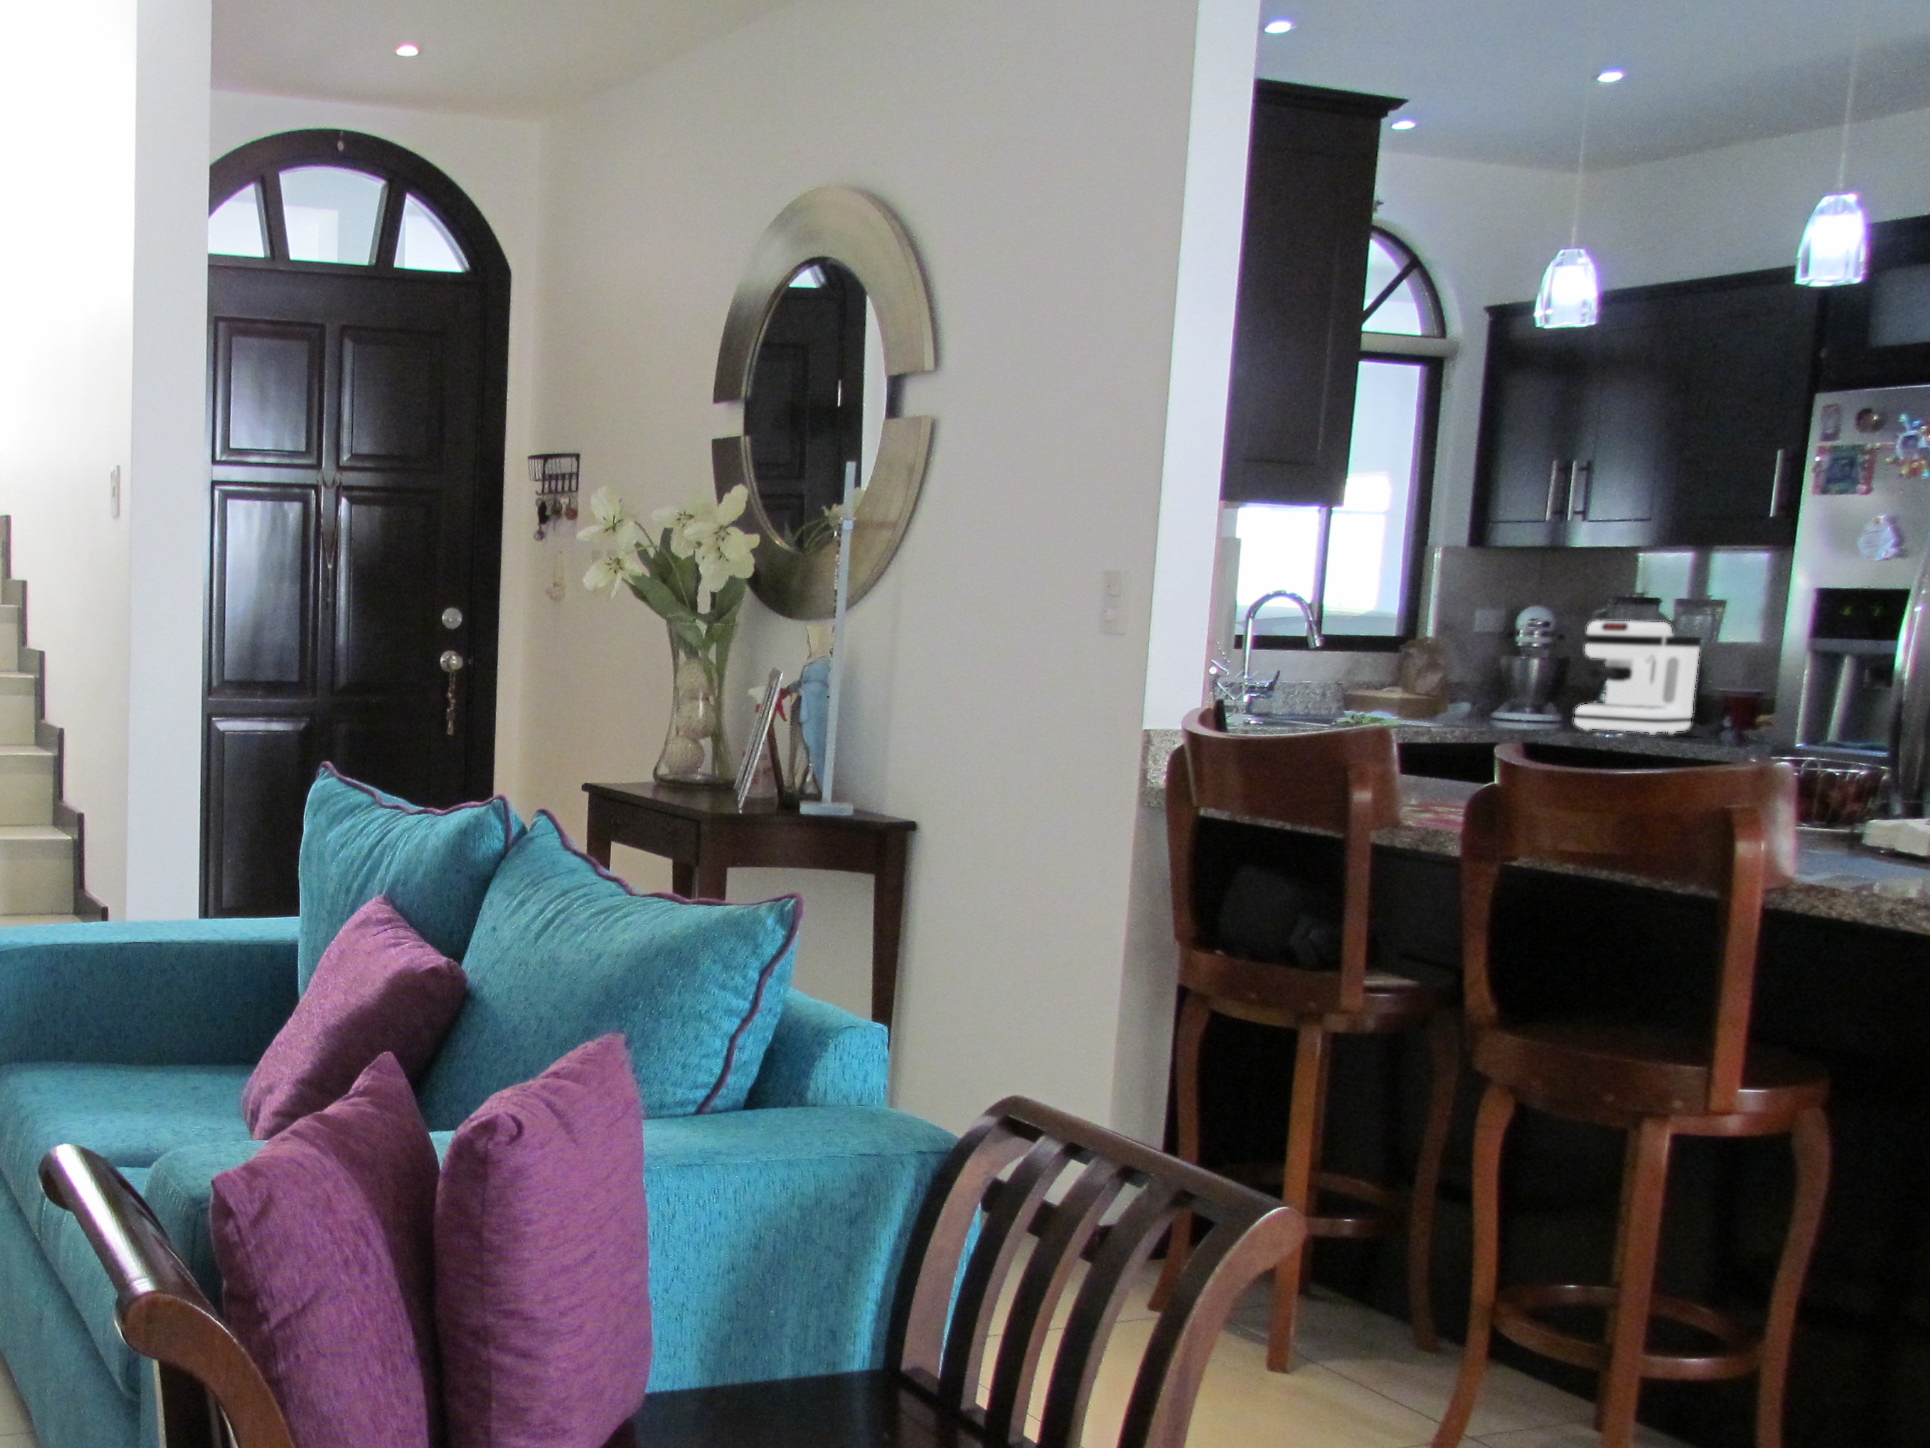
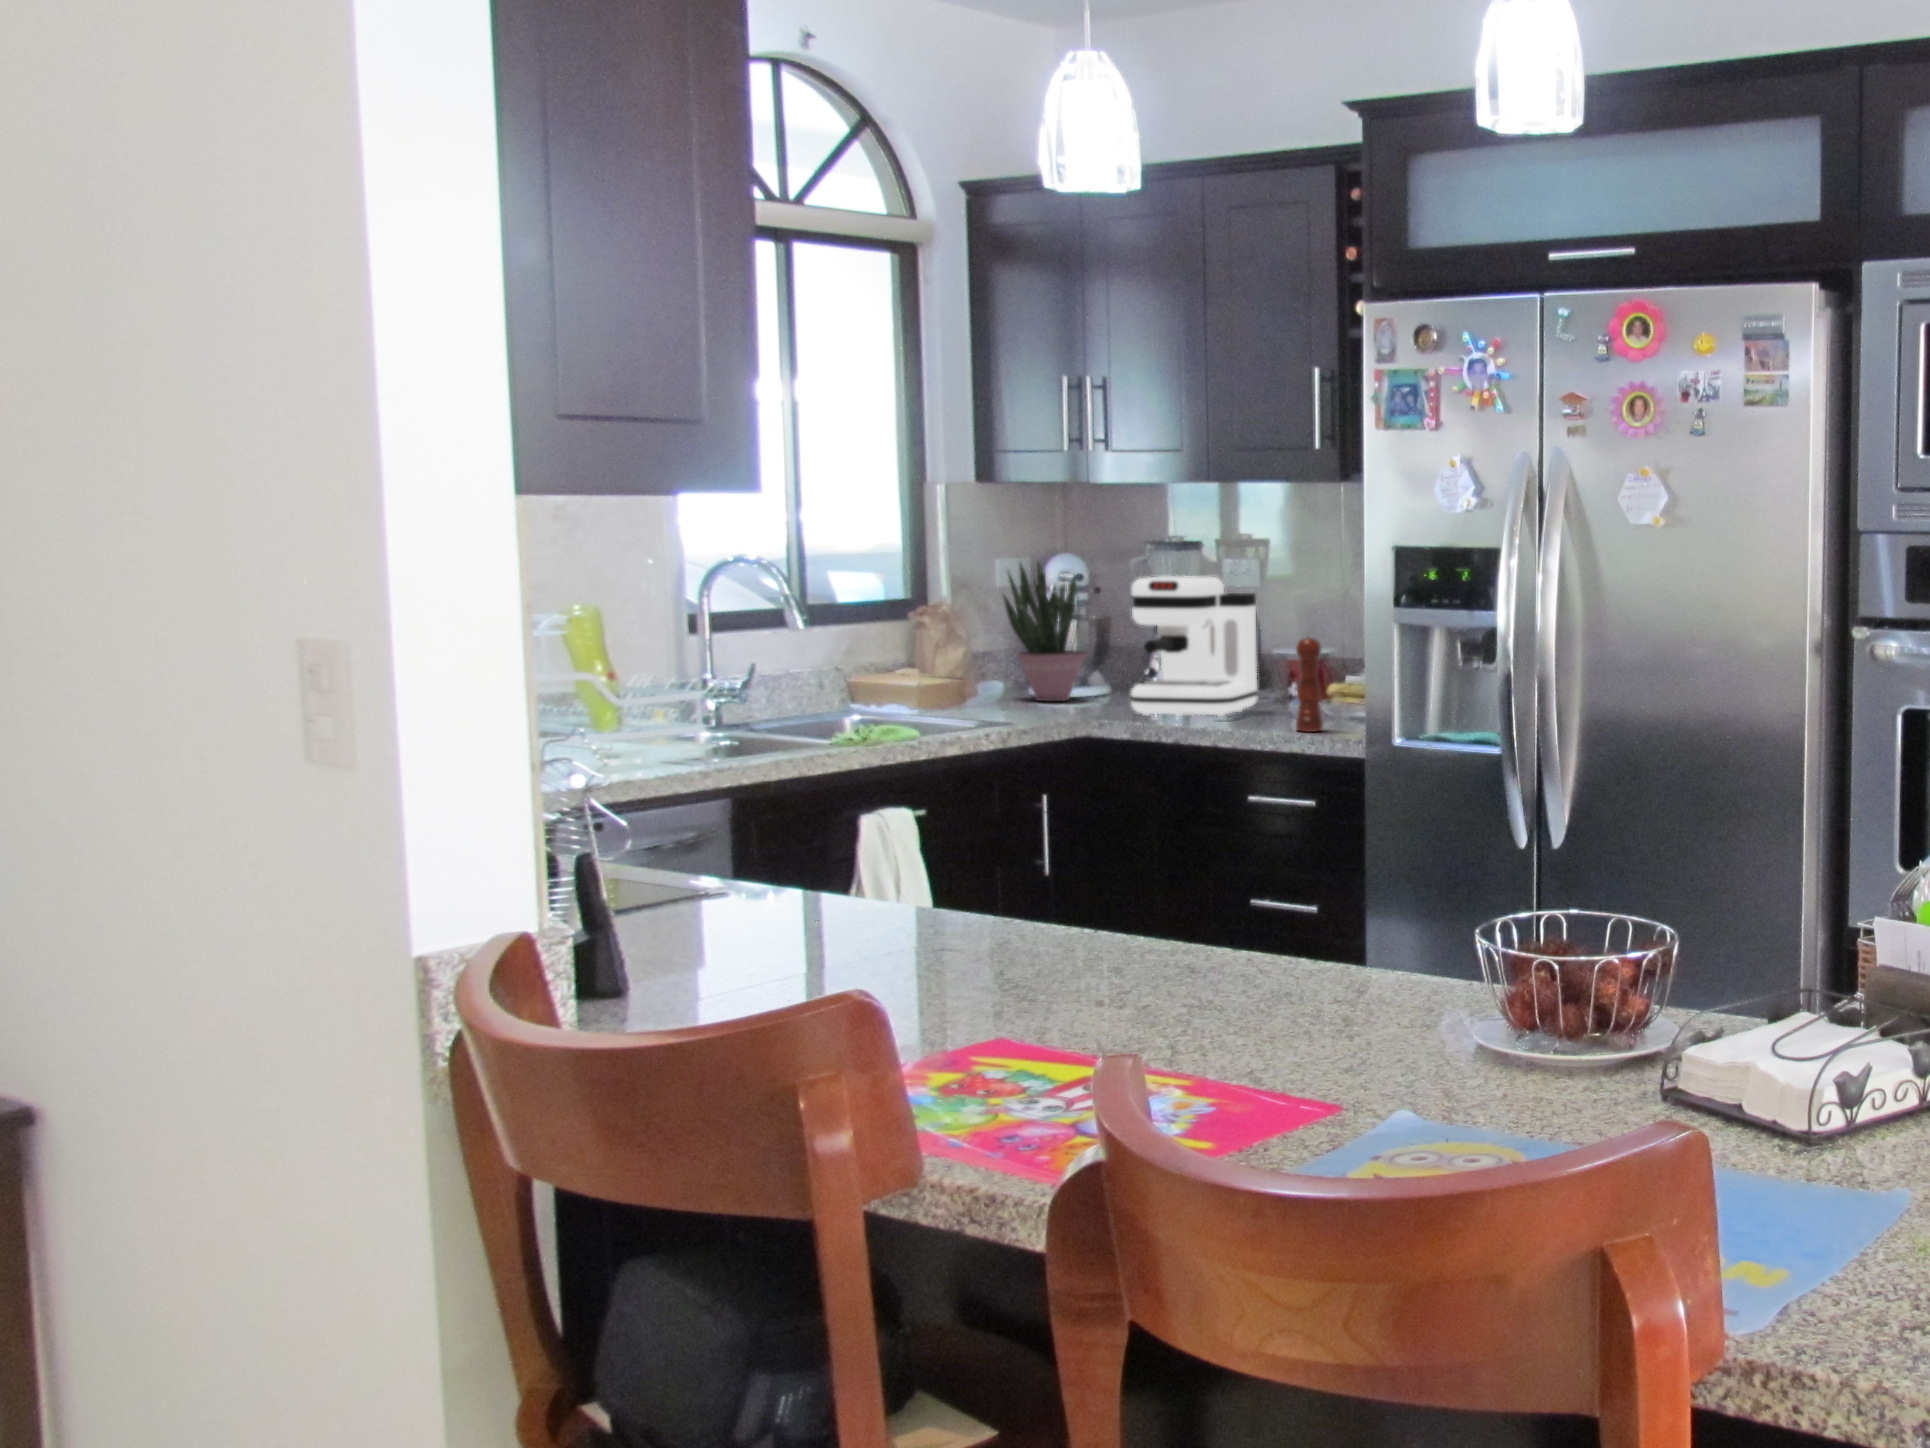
potted plant: none [1477,606,1543,718] -> present [1003,561,1086,701]
pepper mill: none [1717,665,1750,747] -> present [1296,631,1323,732]

